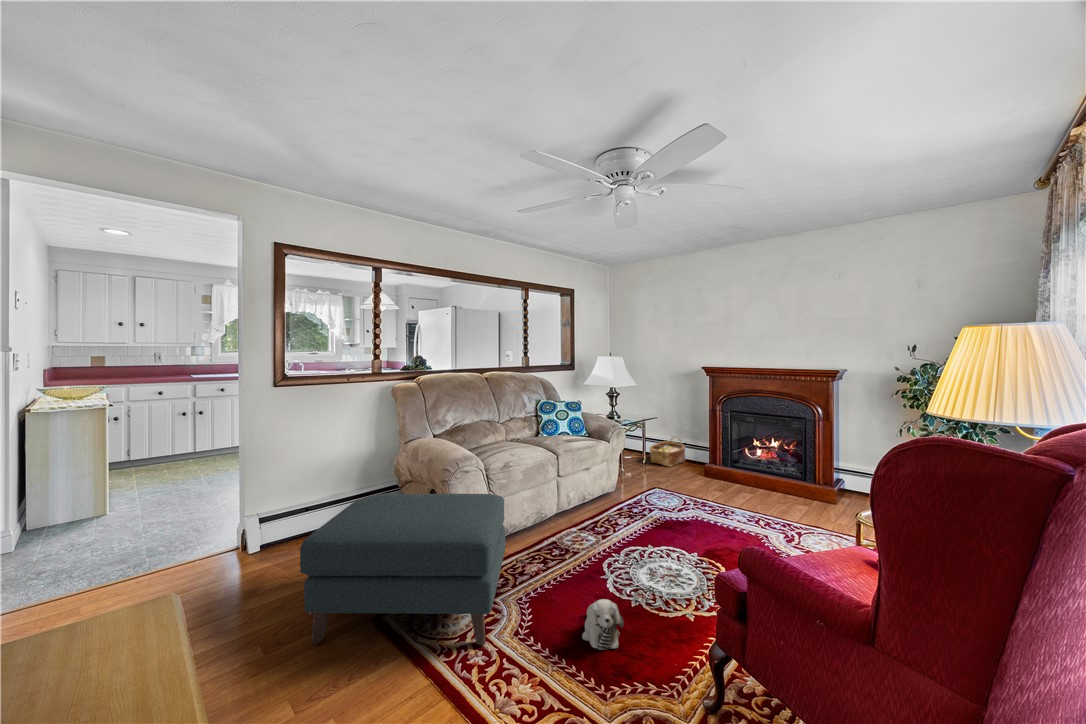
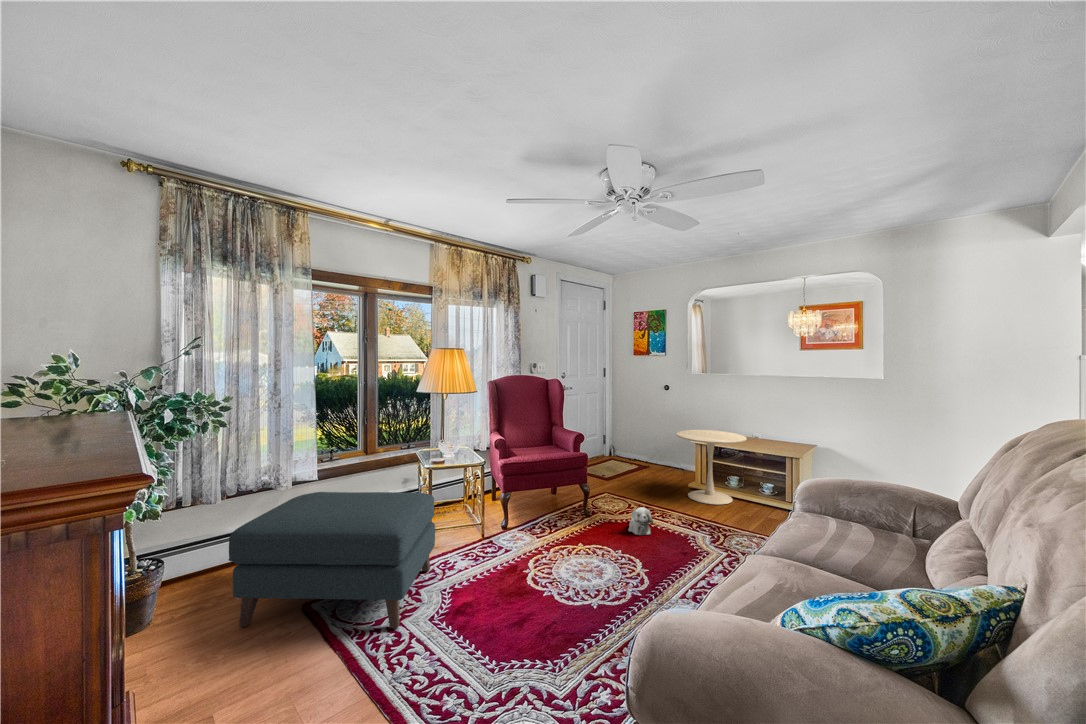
side table: none [728,423,805,500] -> present [677,430,747,505]
woven basket: present [650,436,685,467] -> none [609,443,644,473]
plush toy: present [582,599,624,650] -> present [628,507,653,535]

